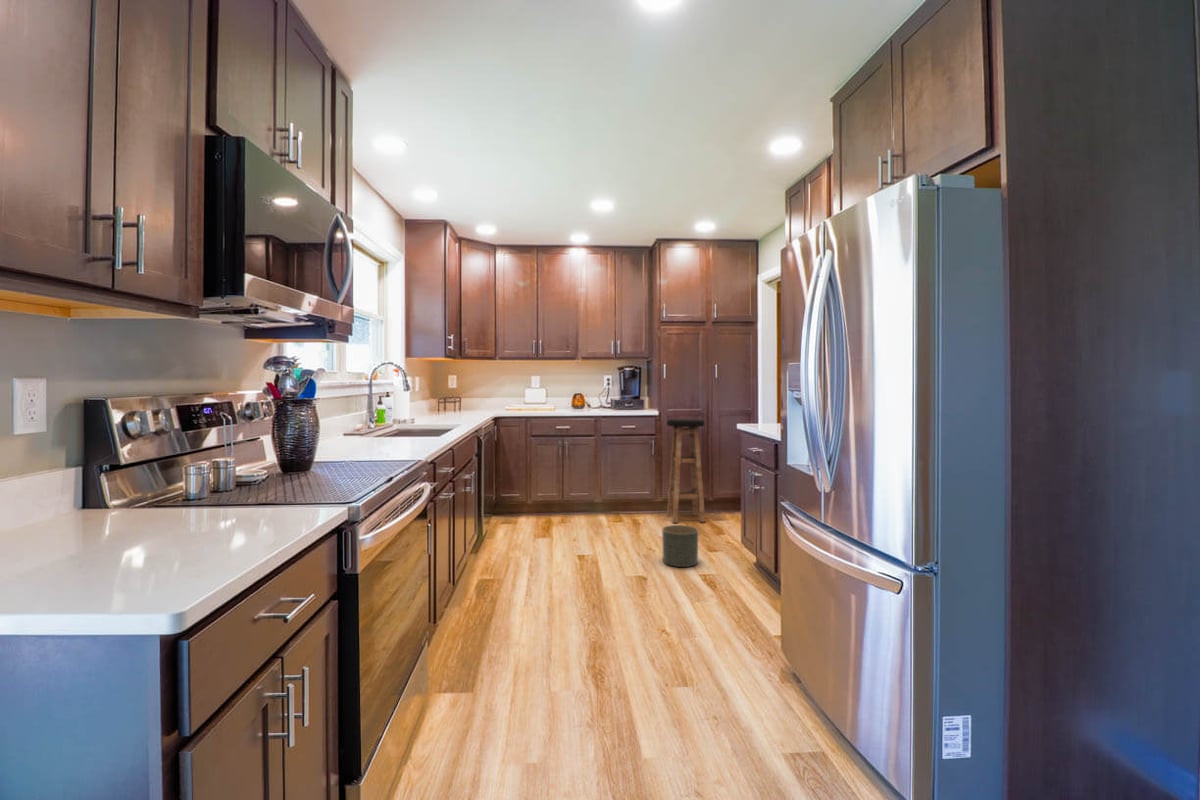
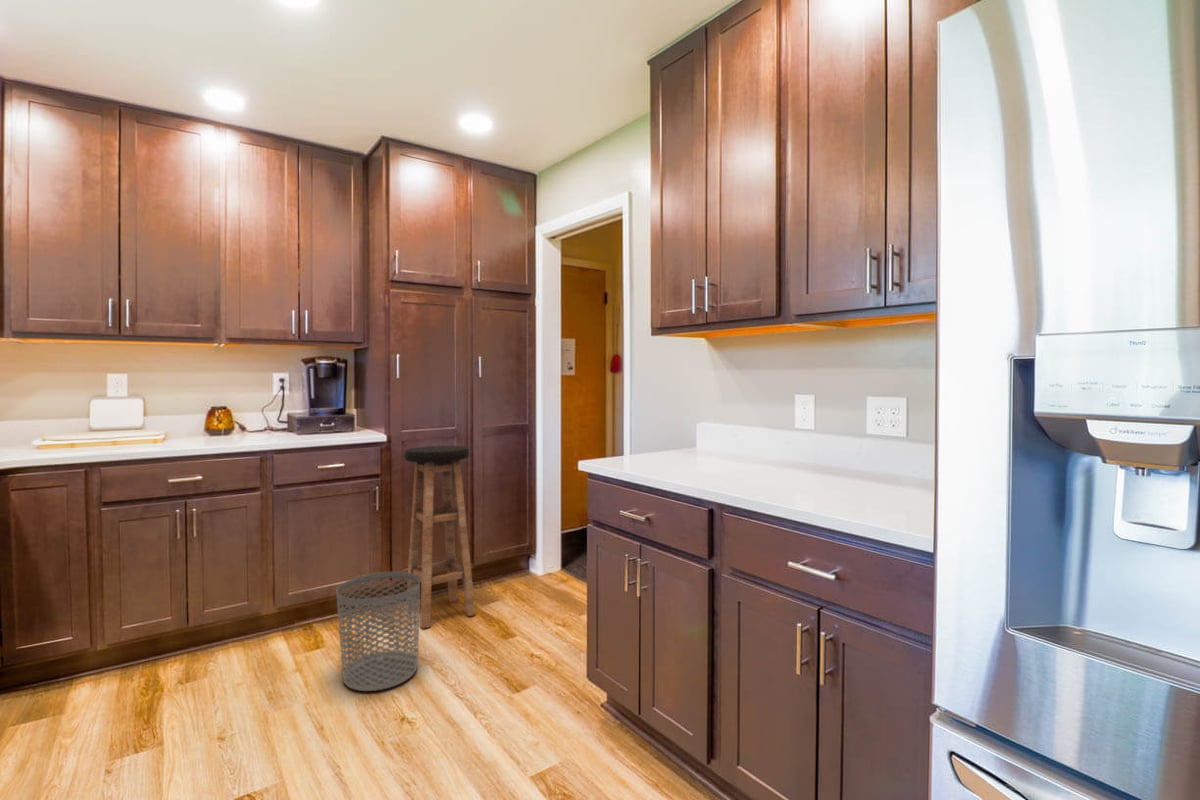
waste bin: none [626,483,667,539] -> present [336,572,420,691]
planter: present [662,525,698,567] -> none [433,660,504,760]

